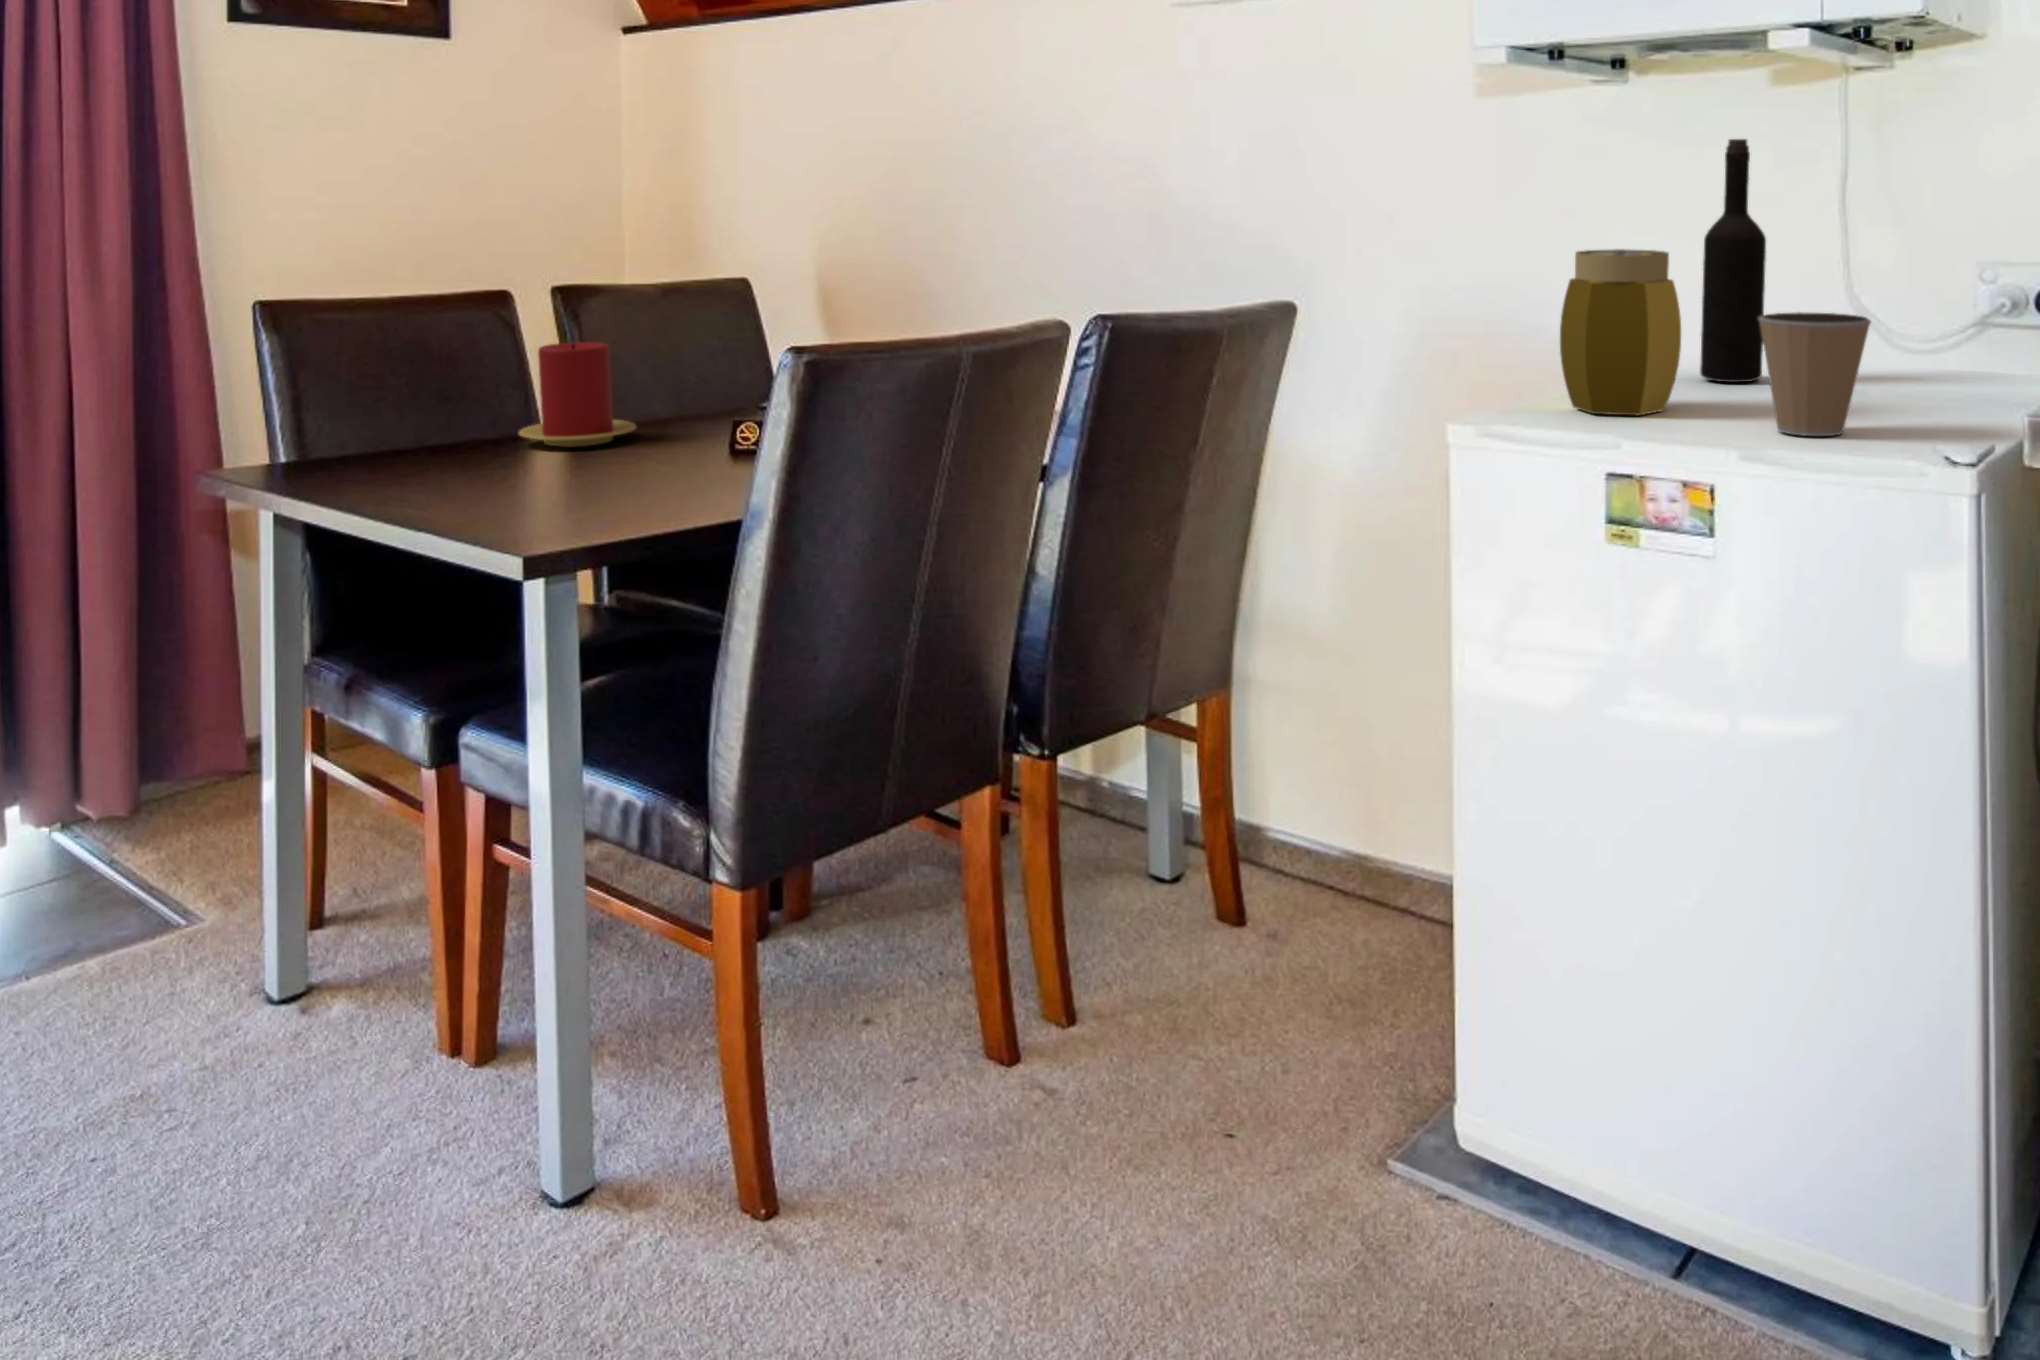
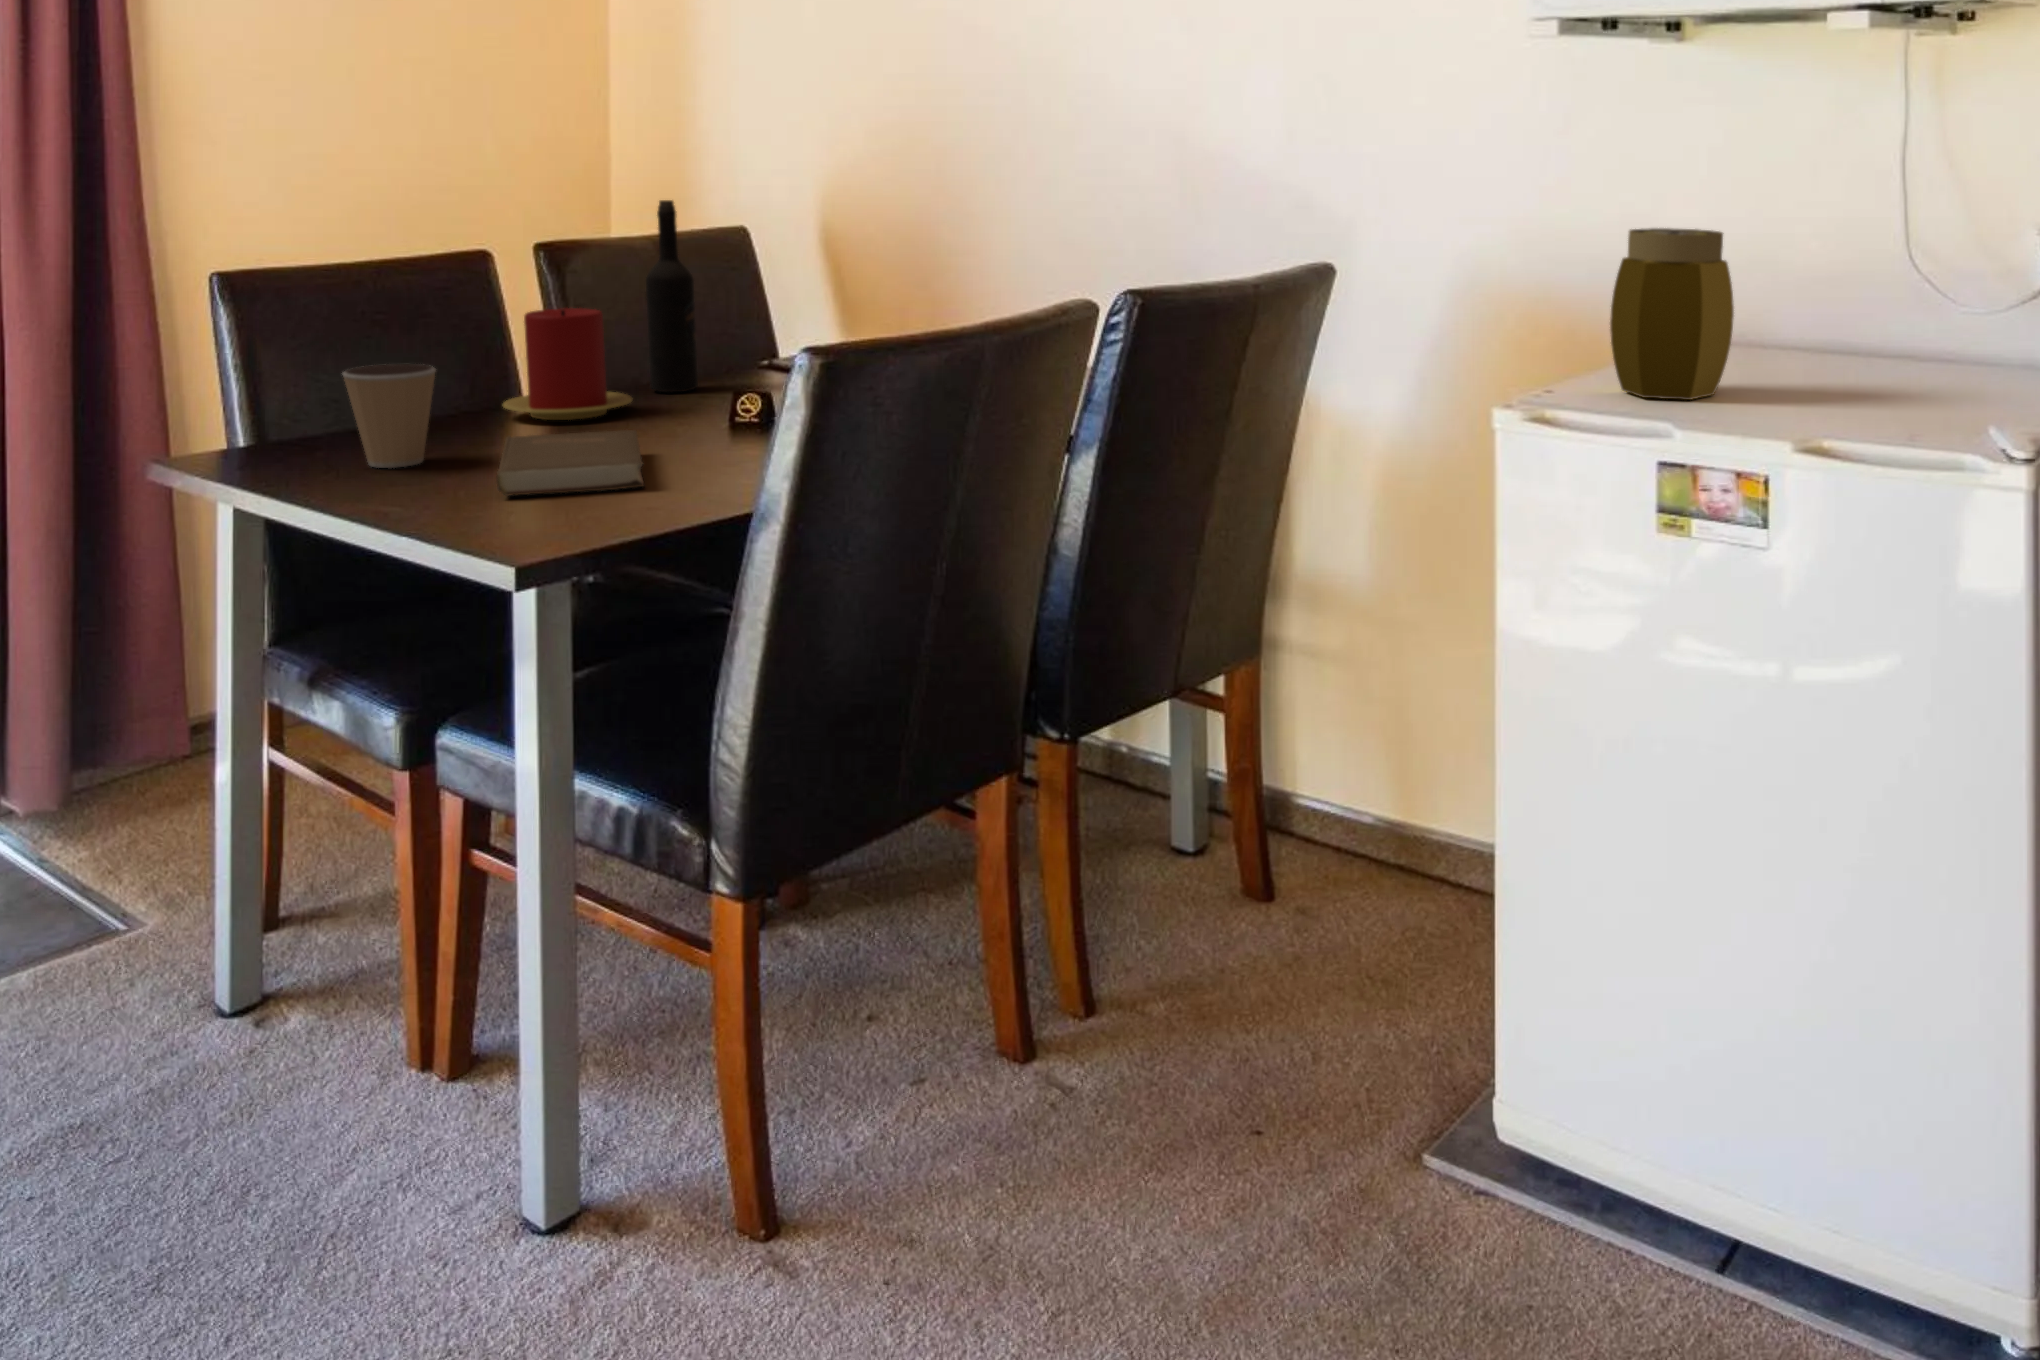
wine bottle: present [1700,139,1766,382] -> present [646,200,698,392]
coffee cup: present [1758,313,1871,436] -> present [343,364,436,468]
book: none [515,454,649,515] -> present [496,430,644,496]

